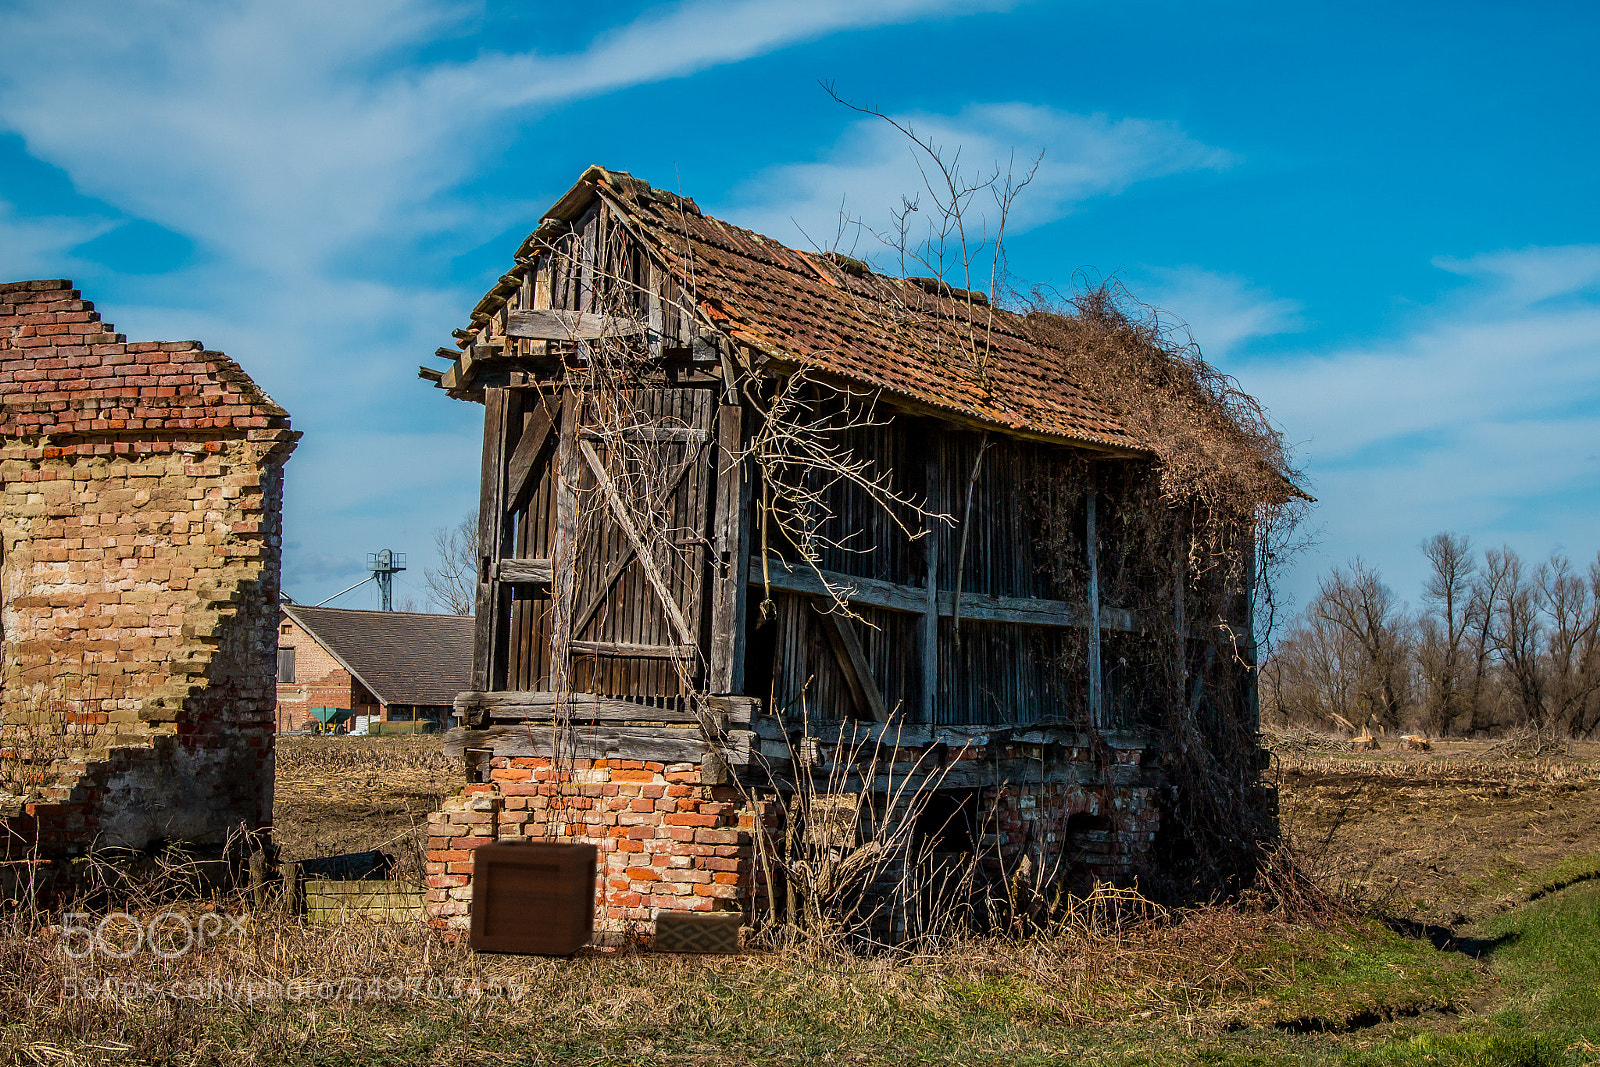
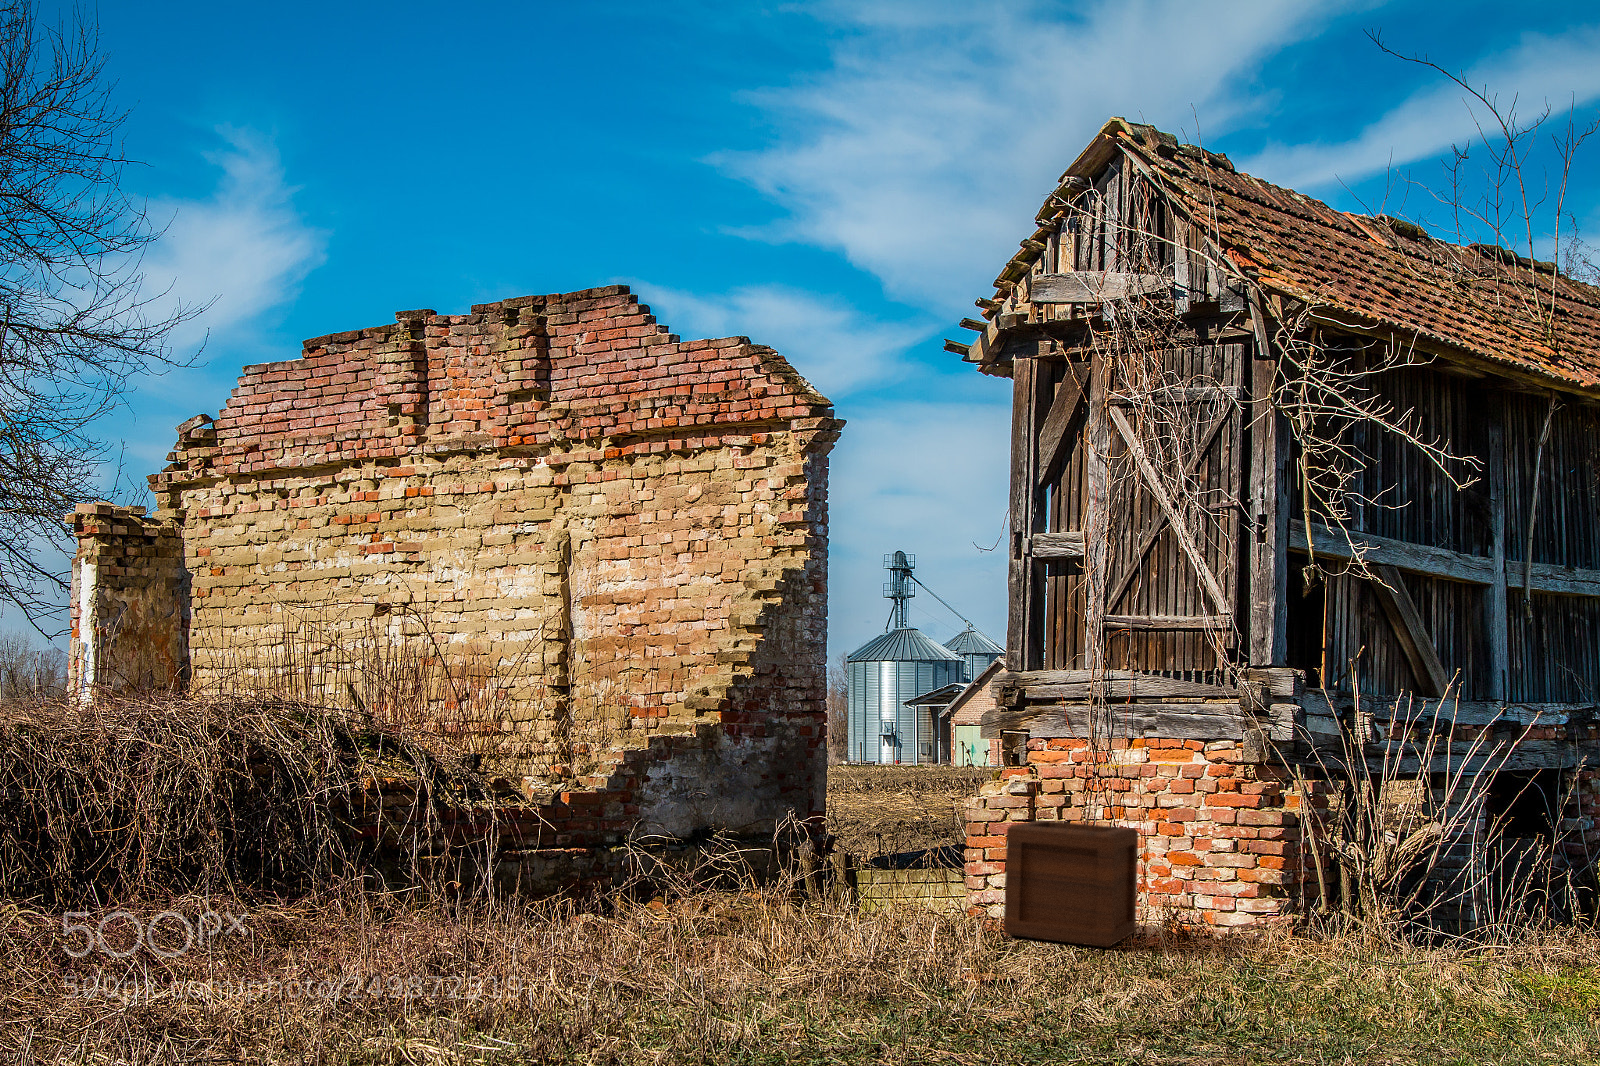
woven basket: present [654,912,739,954] -> none [1204,905,1302,957]

